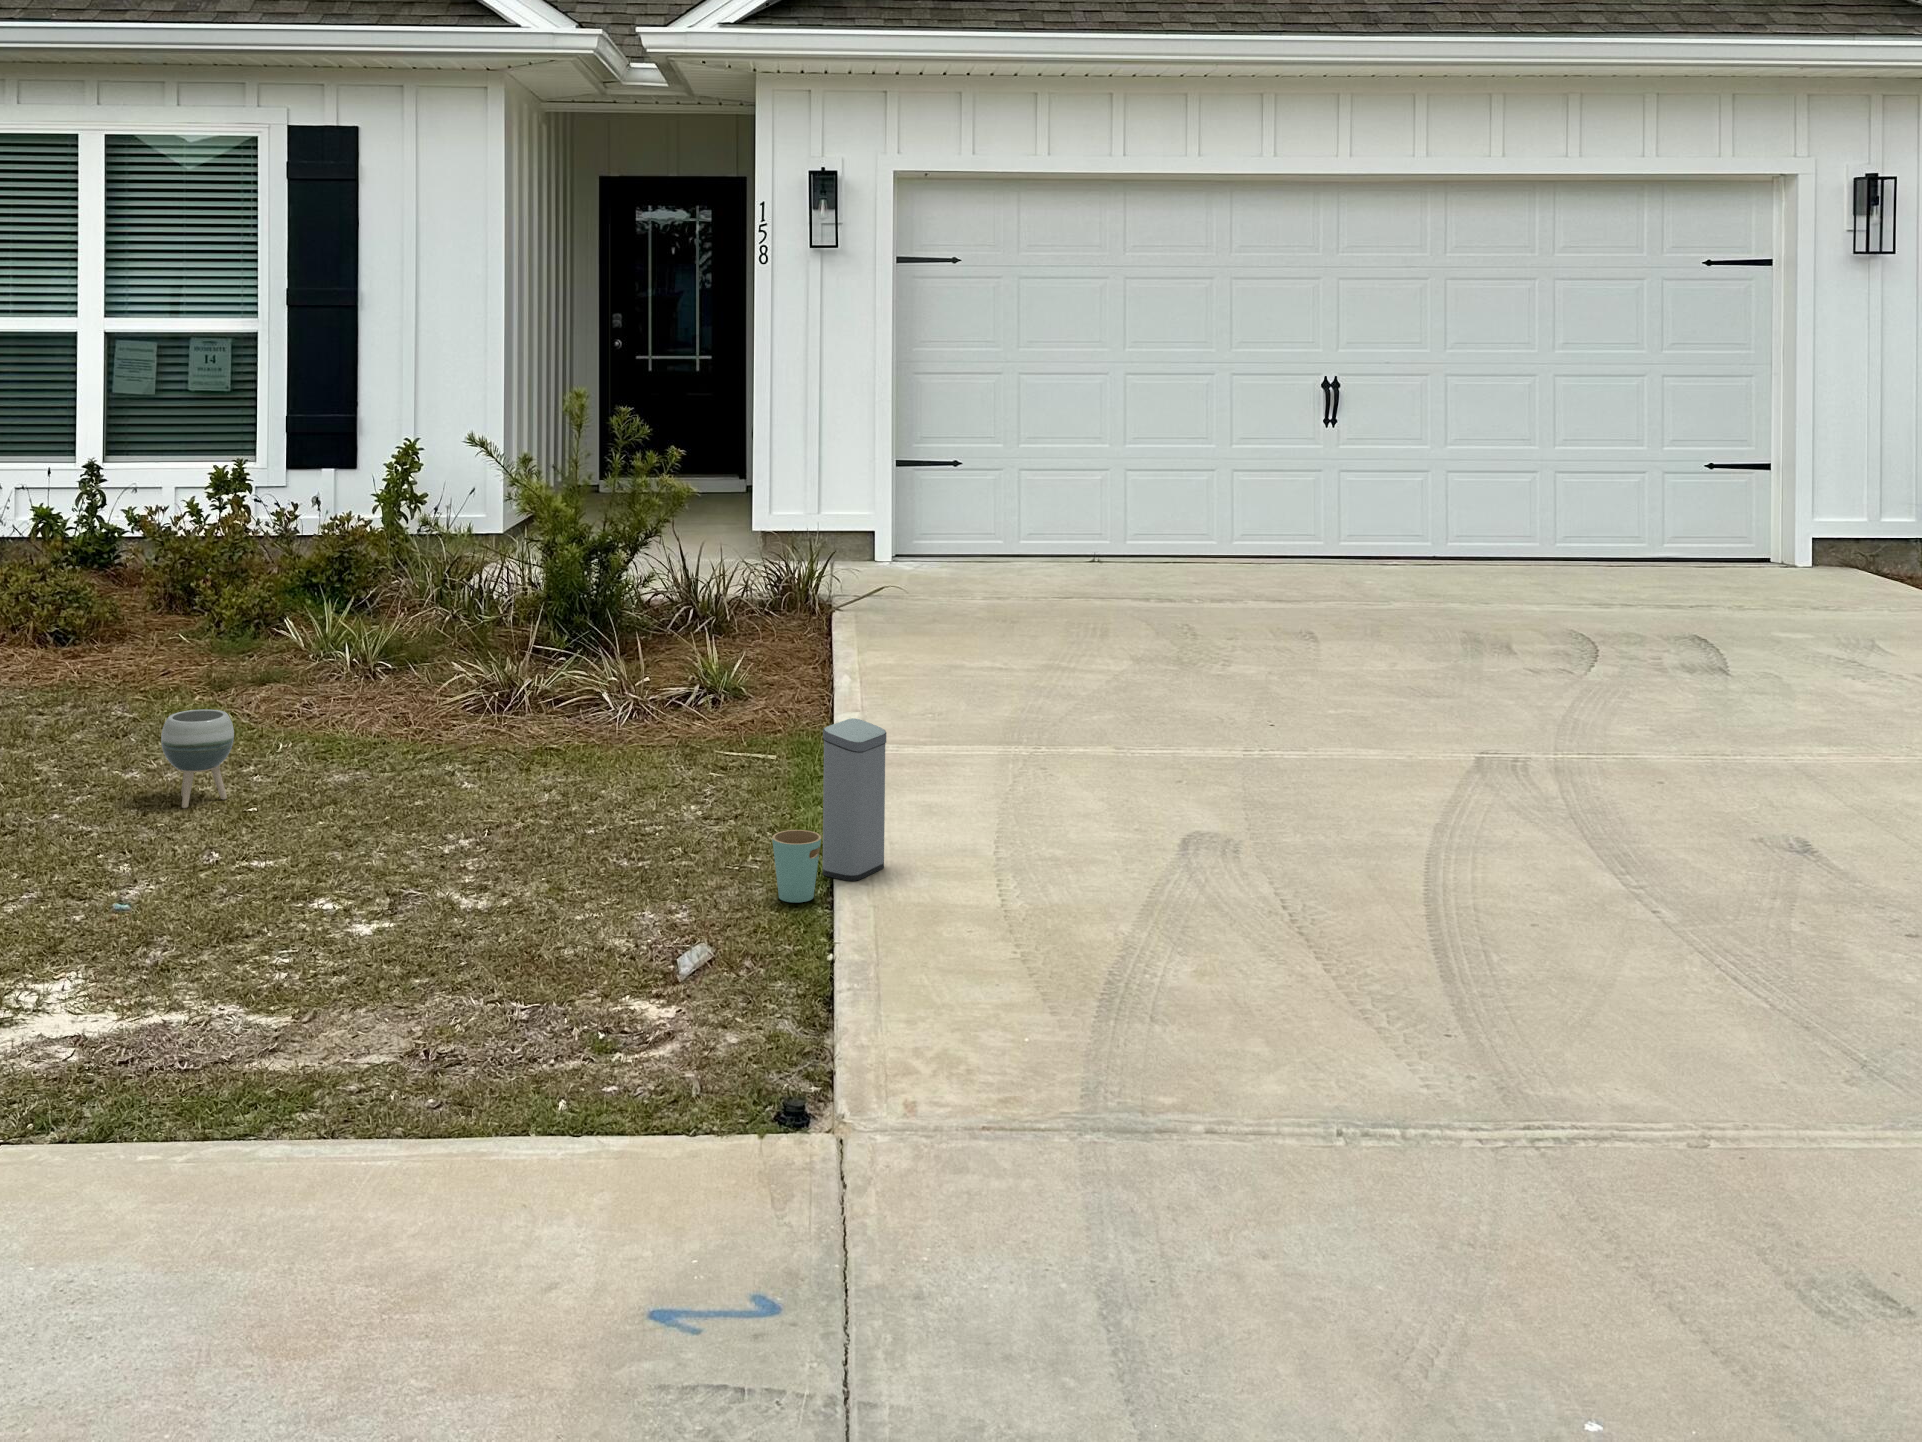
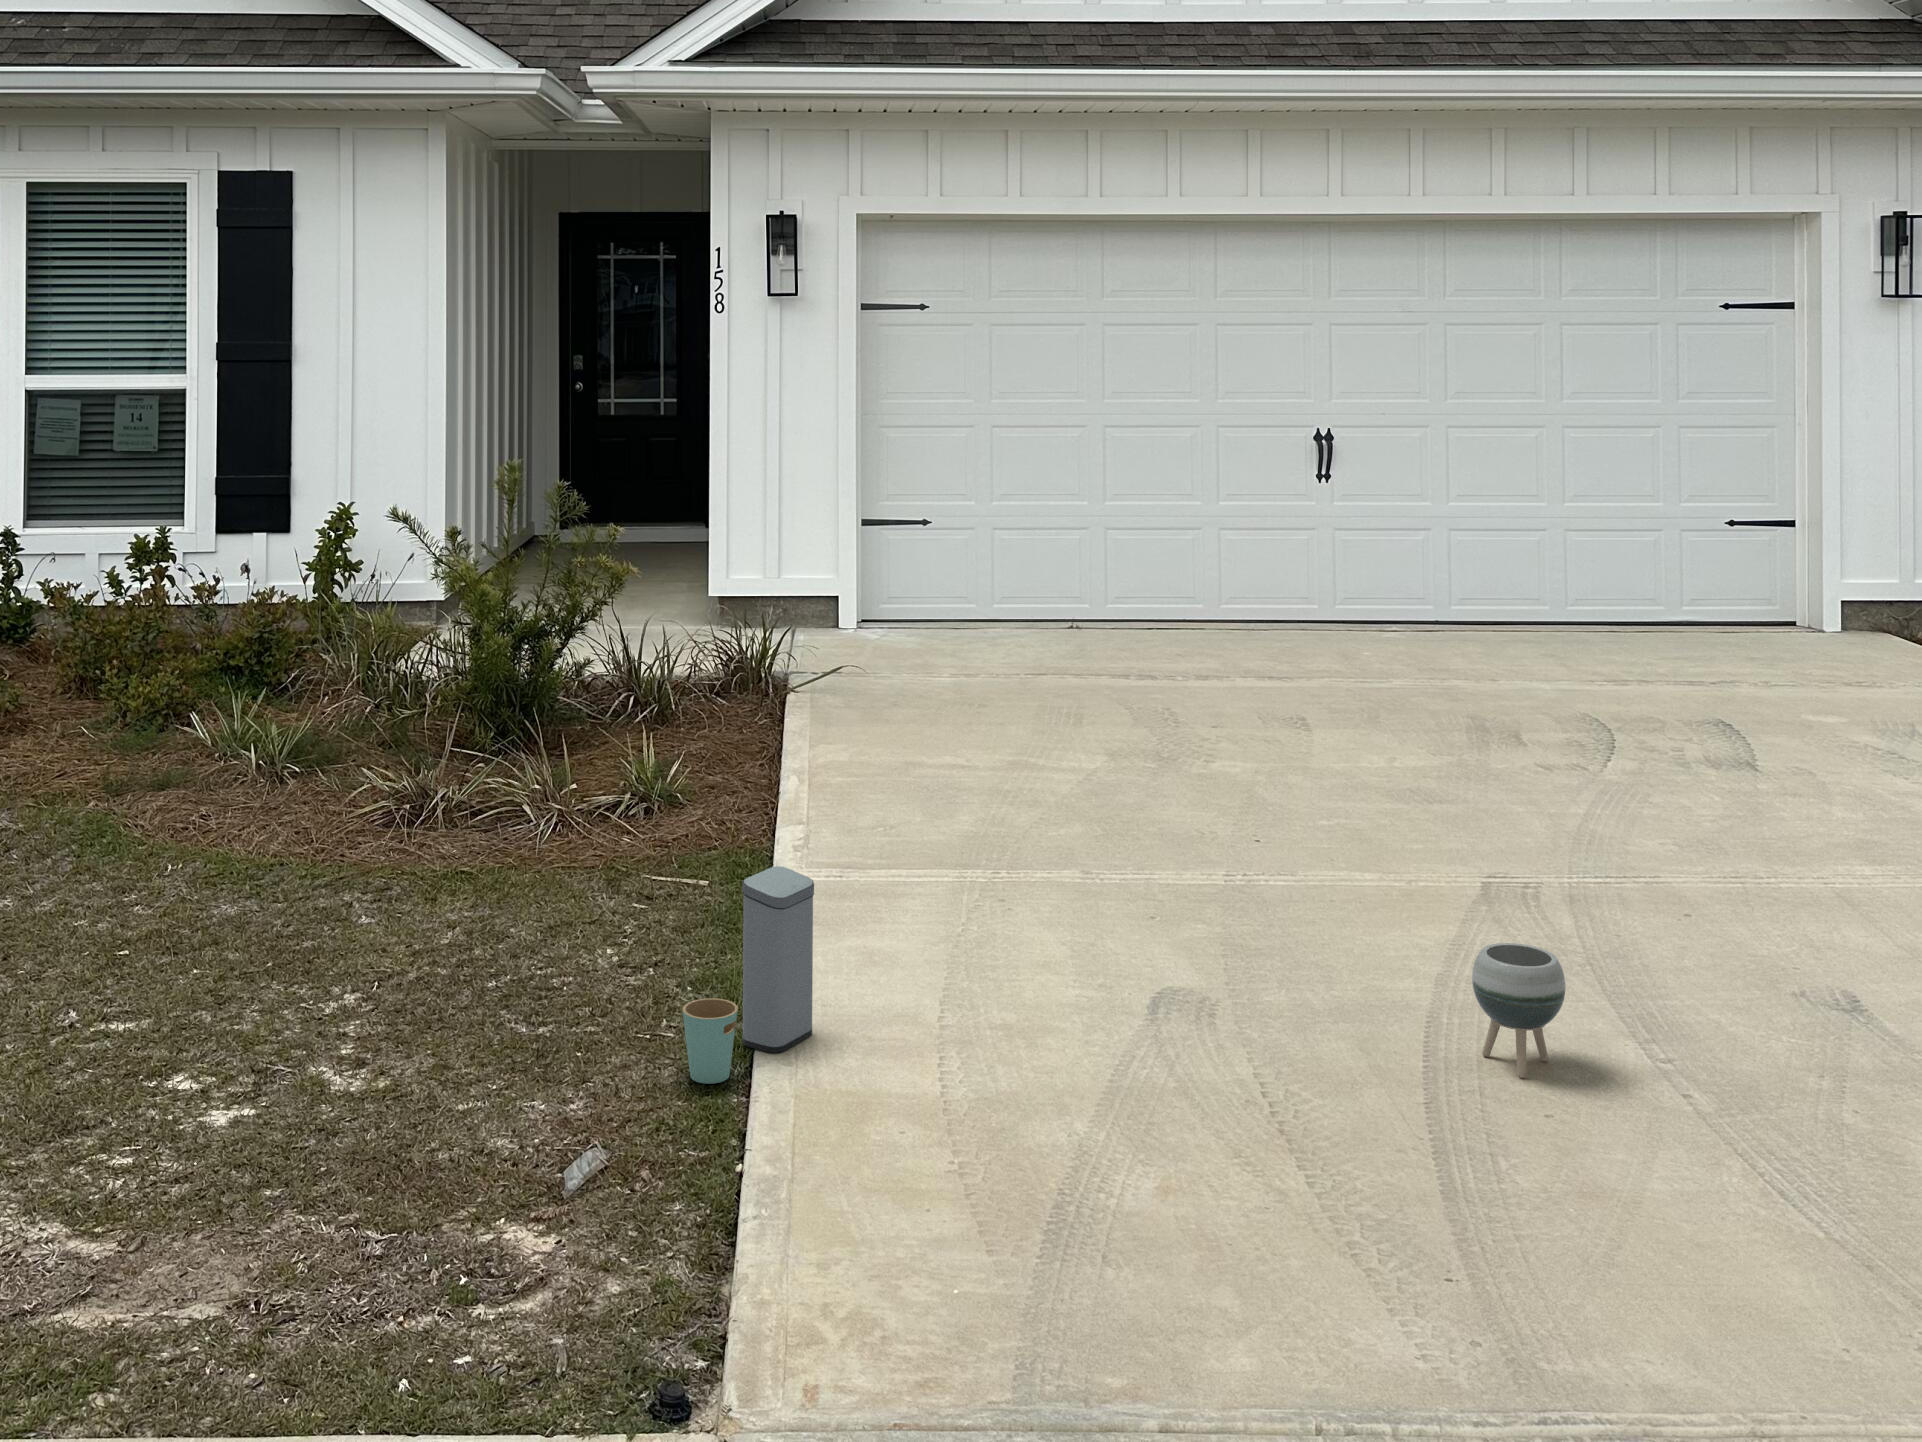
planter: present [161,709,234,808] -> present [1472,943,1566,1078]

